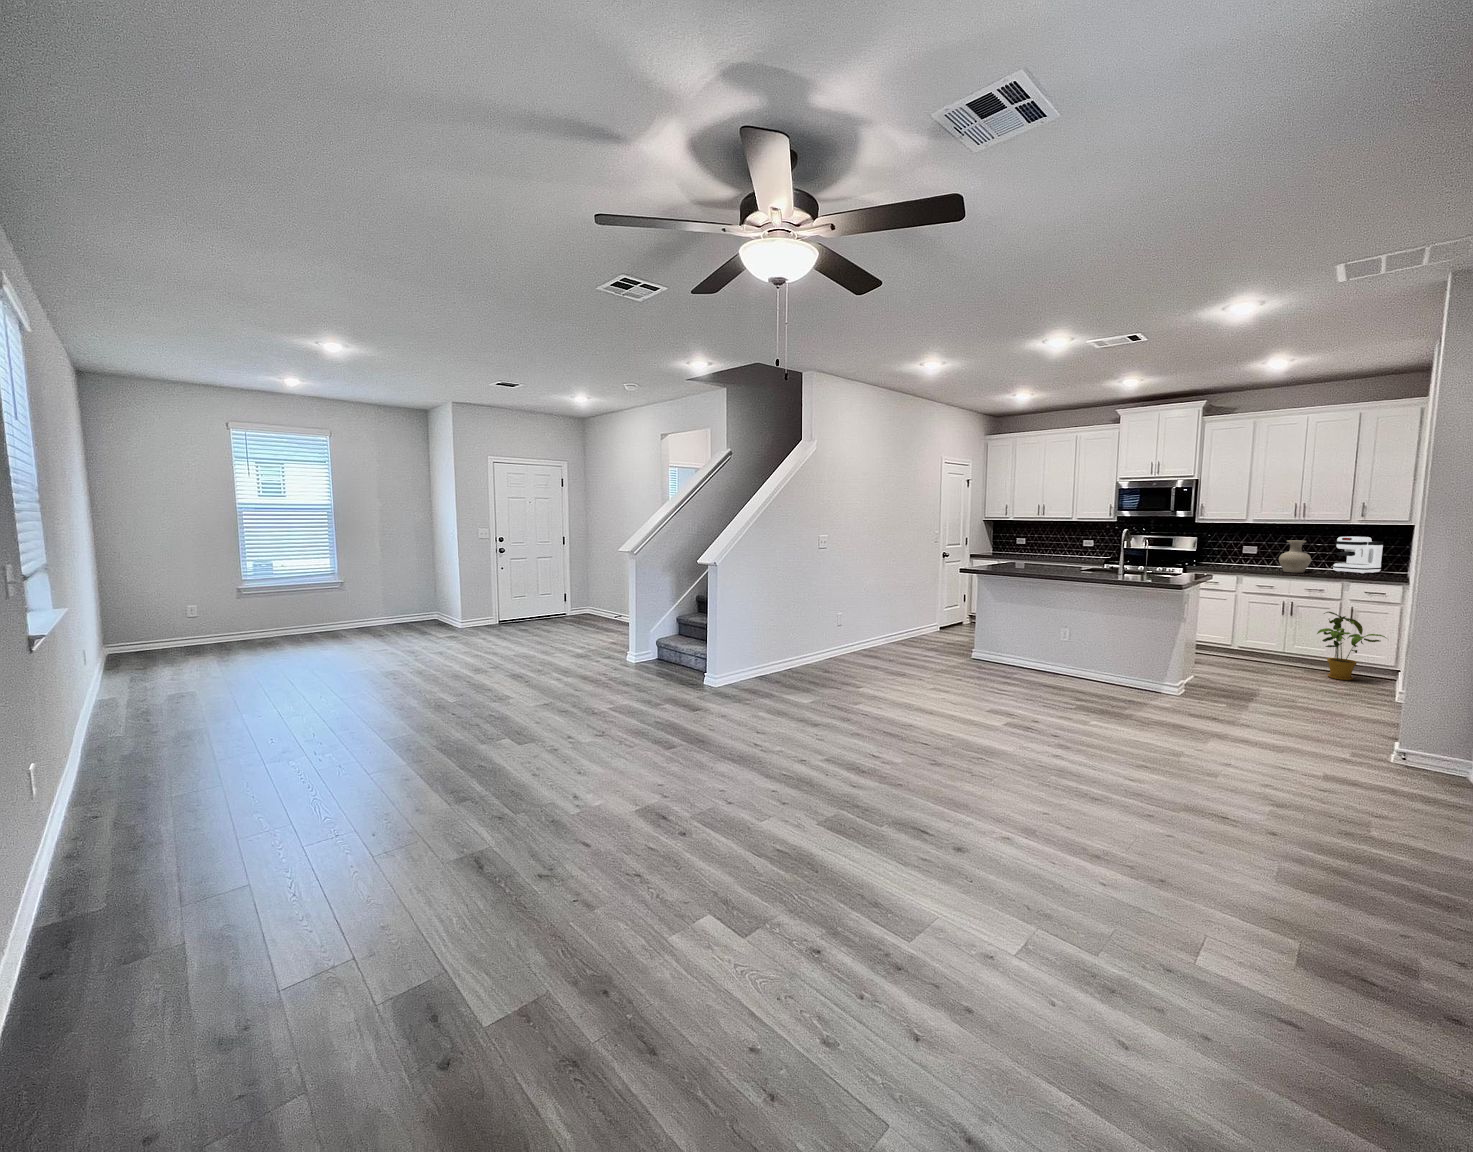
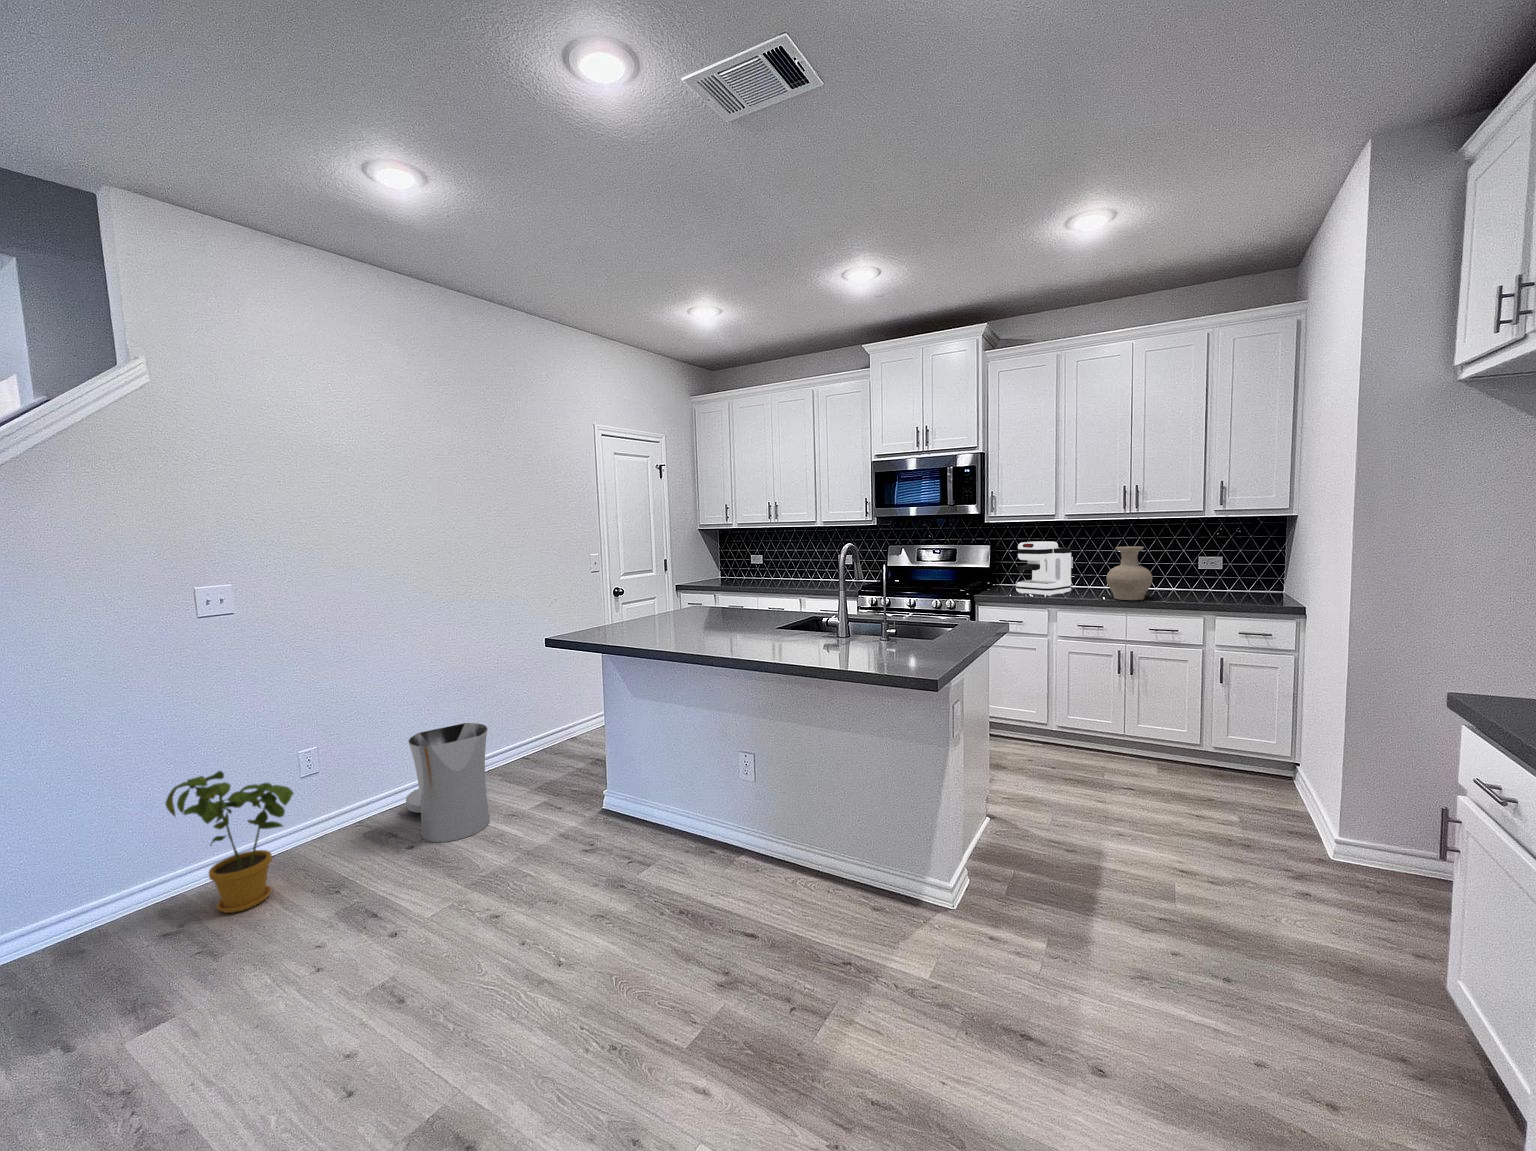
coffee maker: present [1333,537,1383,573] -> present [1016,541,1071,596]
trash can: none [870,609,920,658] -> present [406,723,490,842]
house plant: present [1317,612,1386,680] -> present [166,771,293,913]

